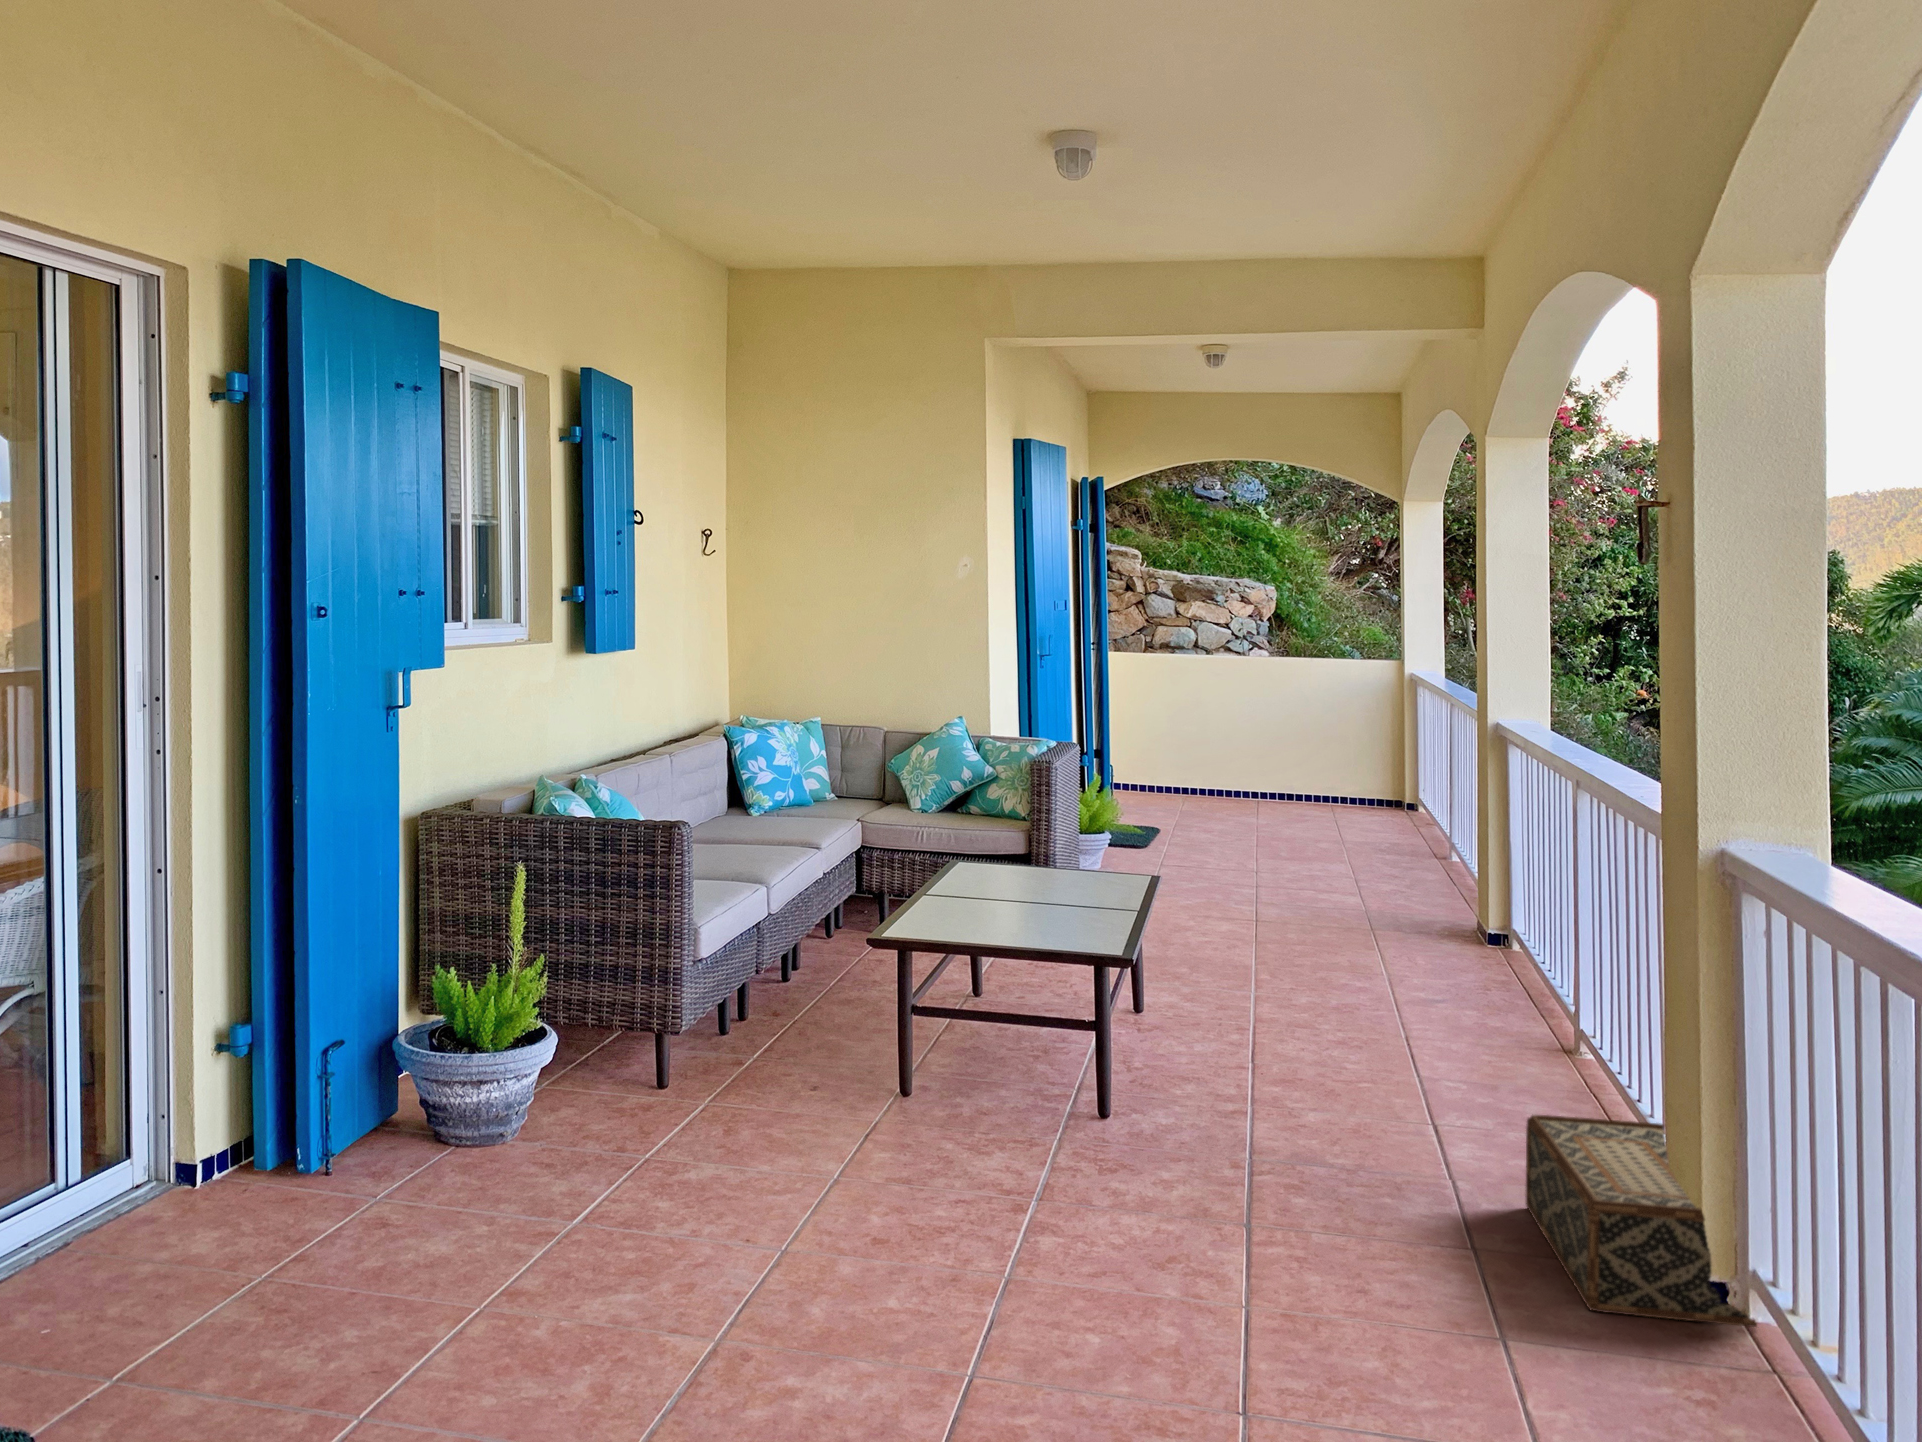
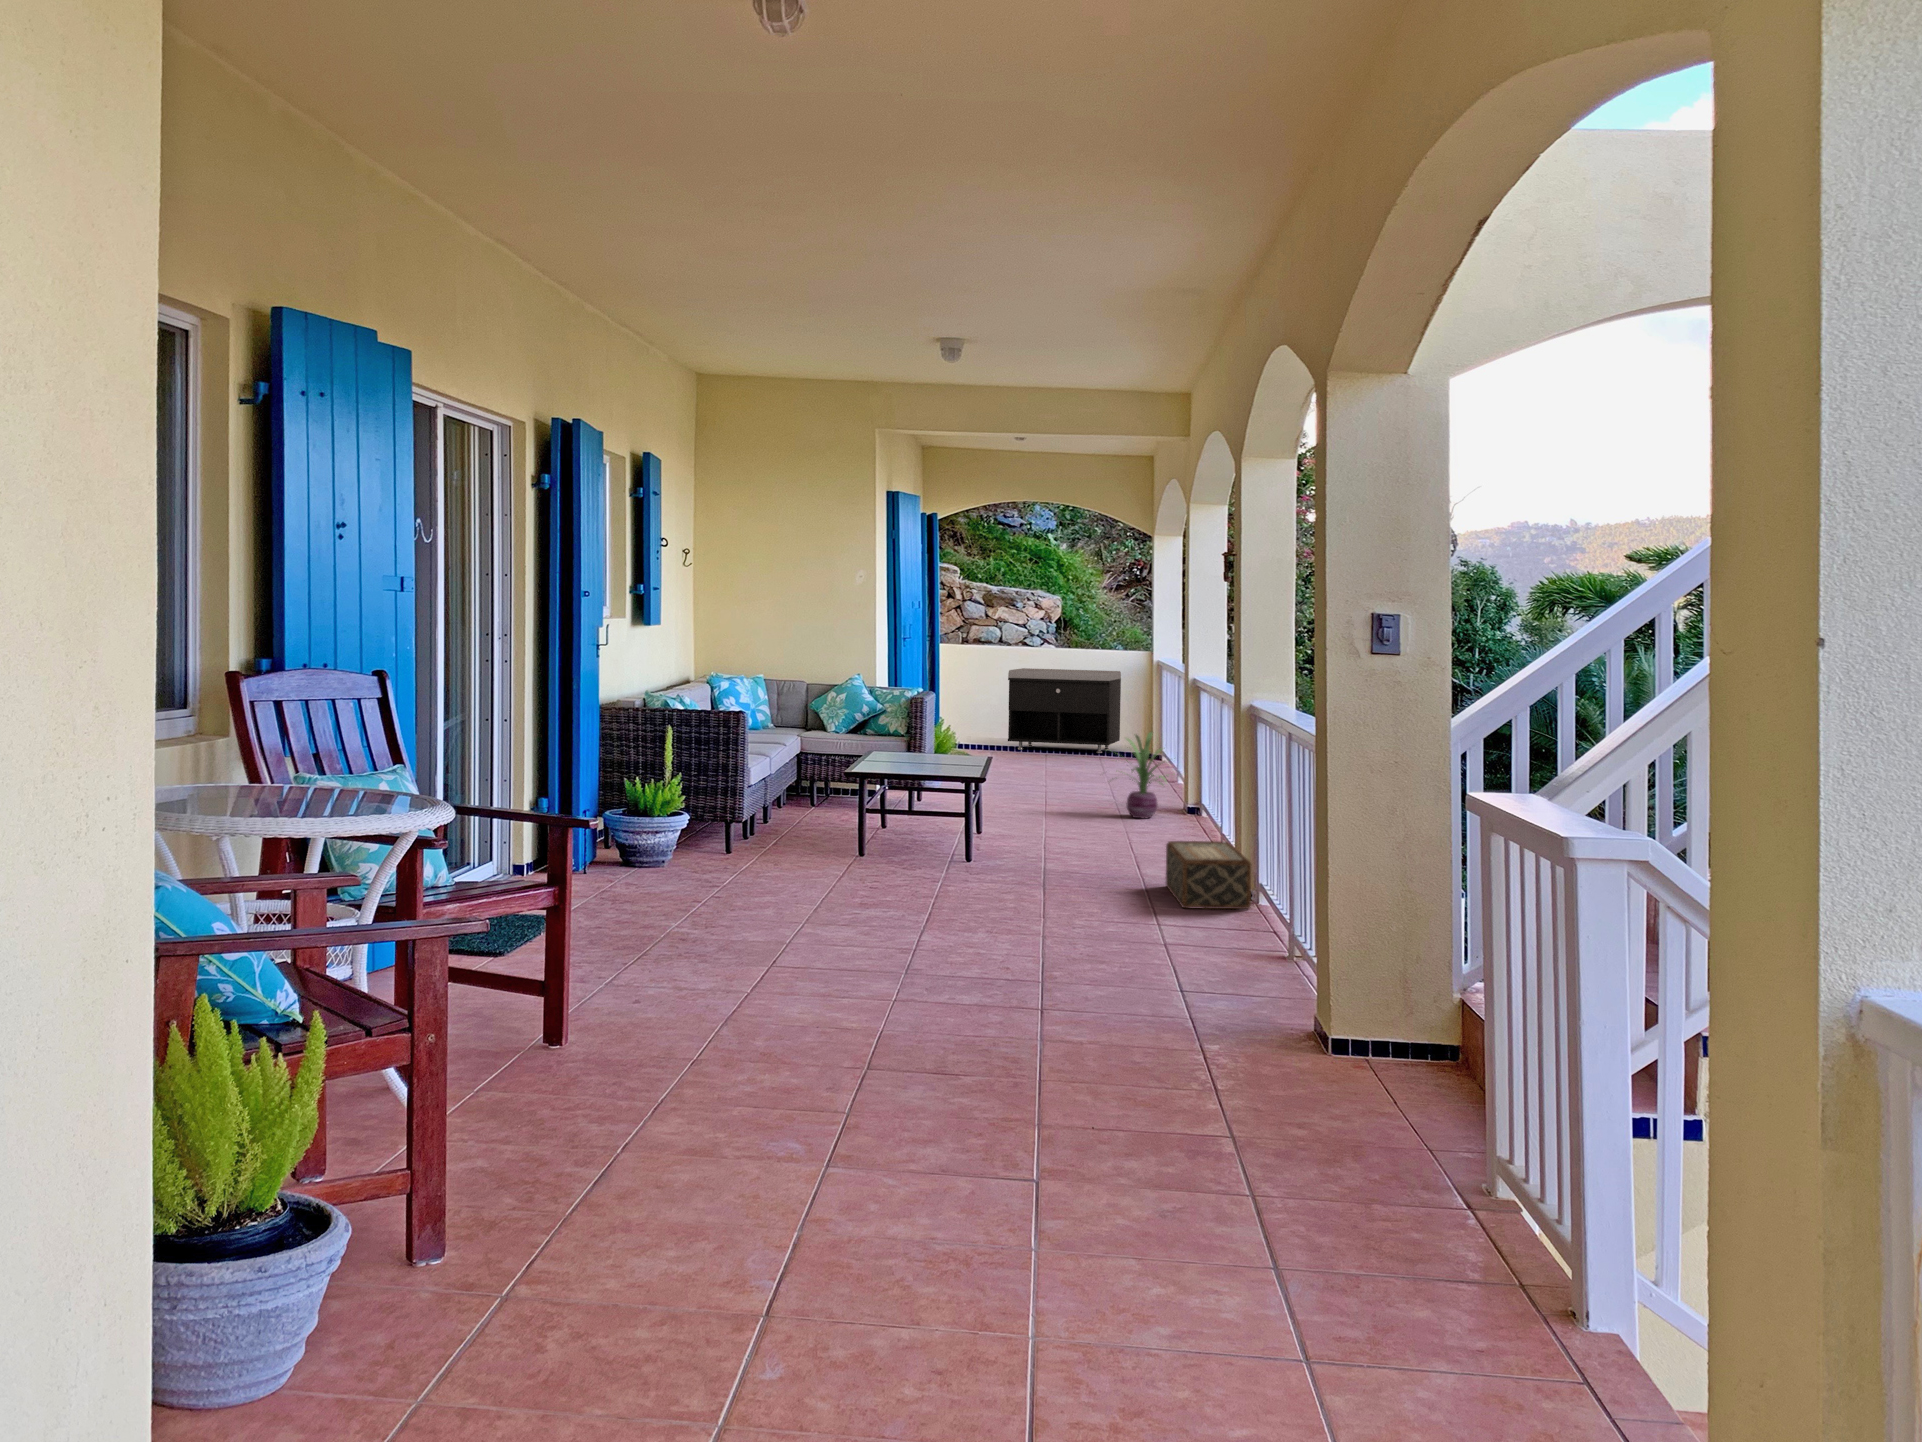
storage bench: none [1202,692,1370,817] -> present [1008,668,1121,753]
decorative plant: none [1354,823,1527,975] -> present [1127,732,1167,818]

